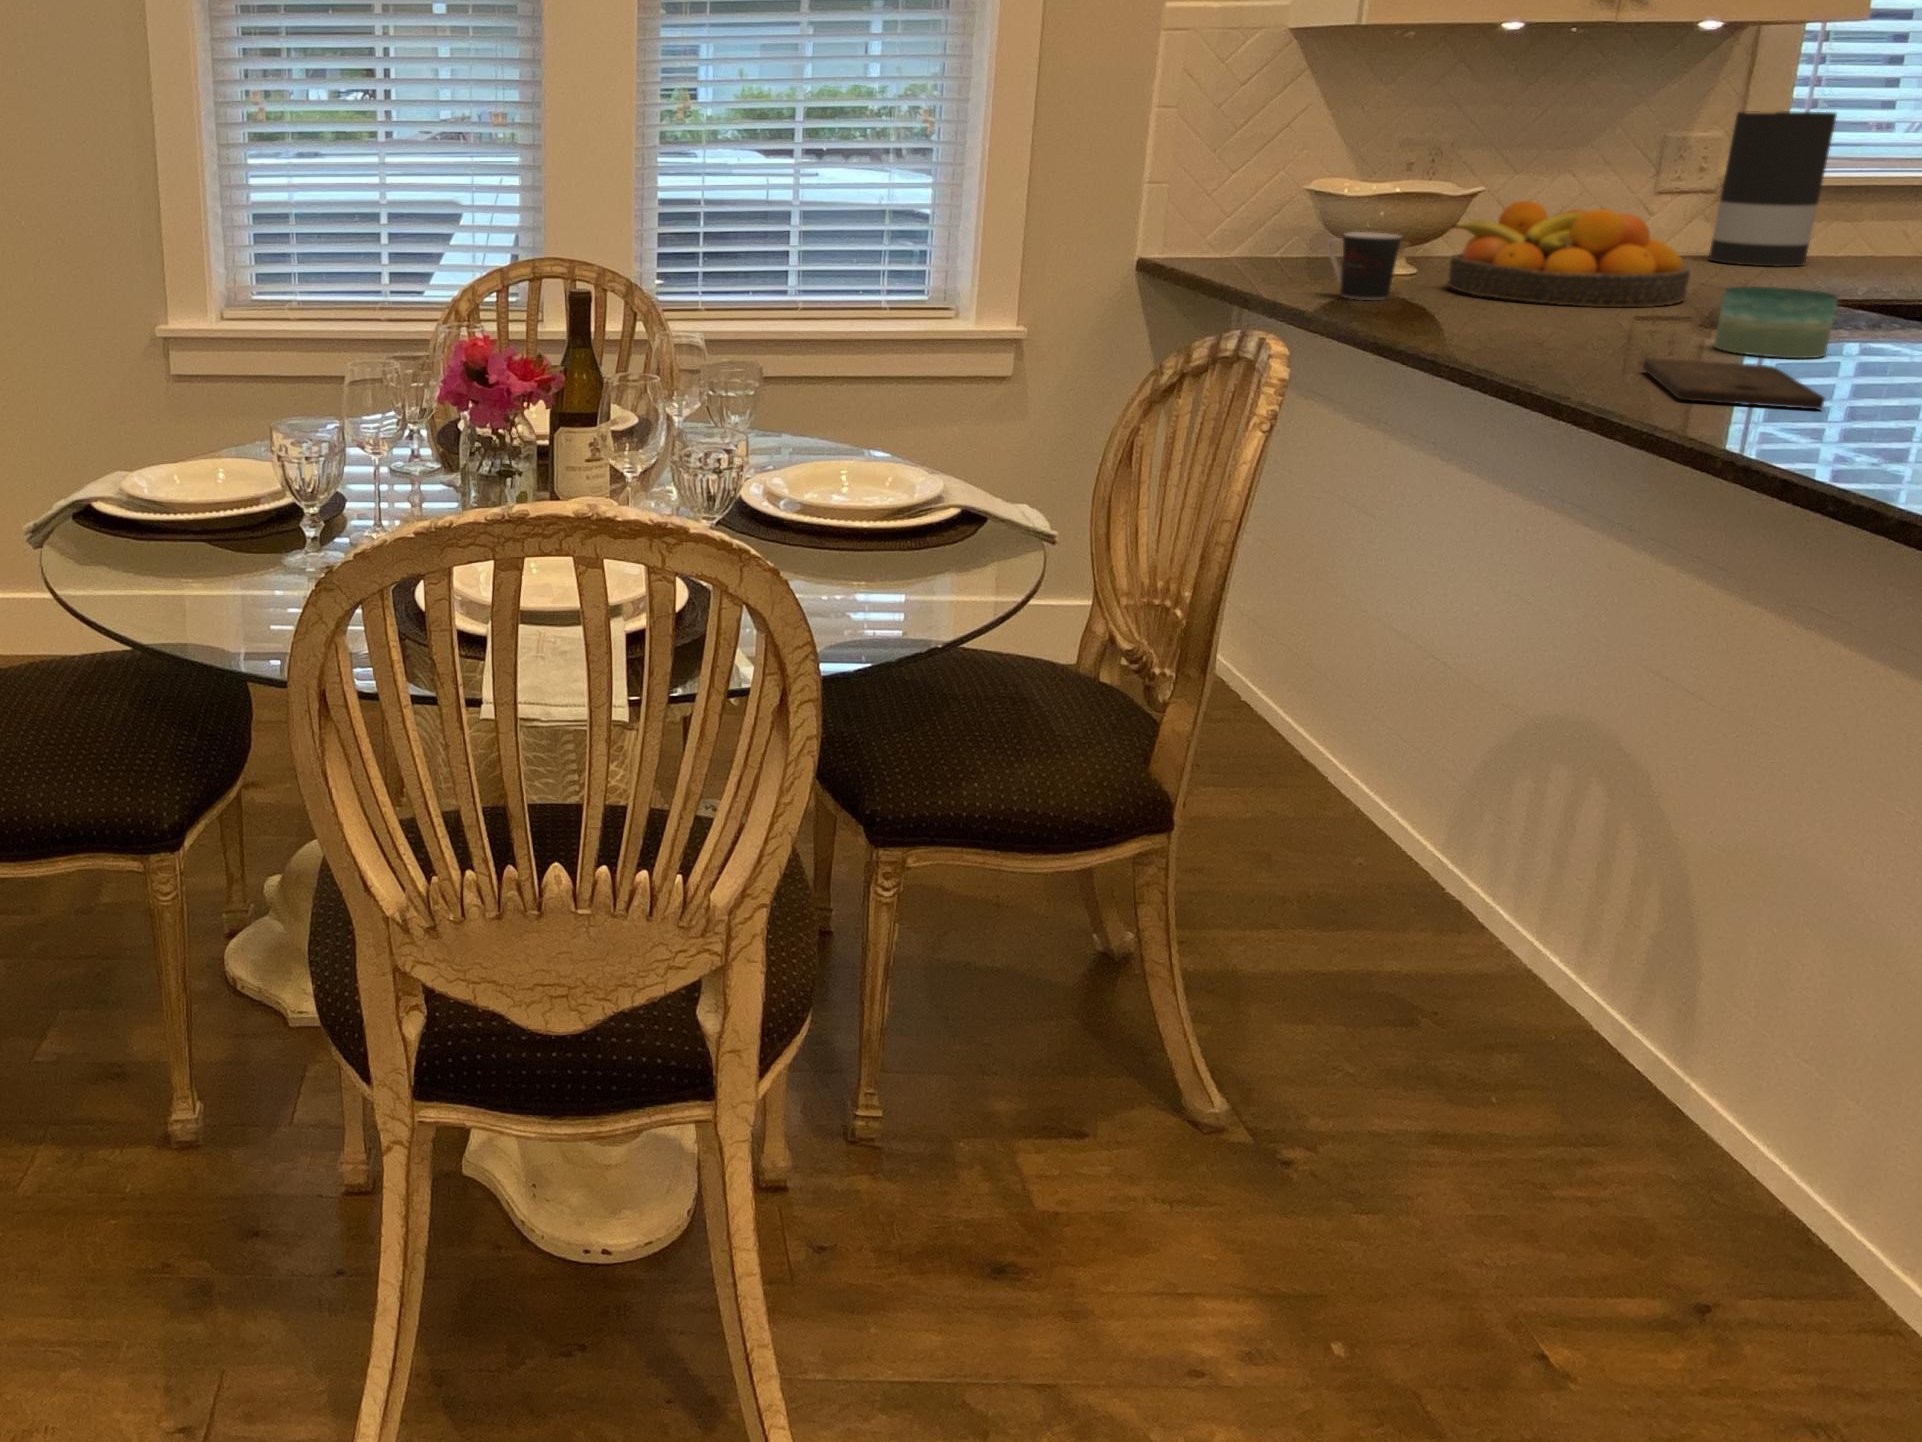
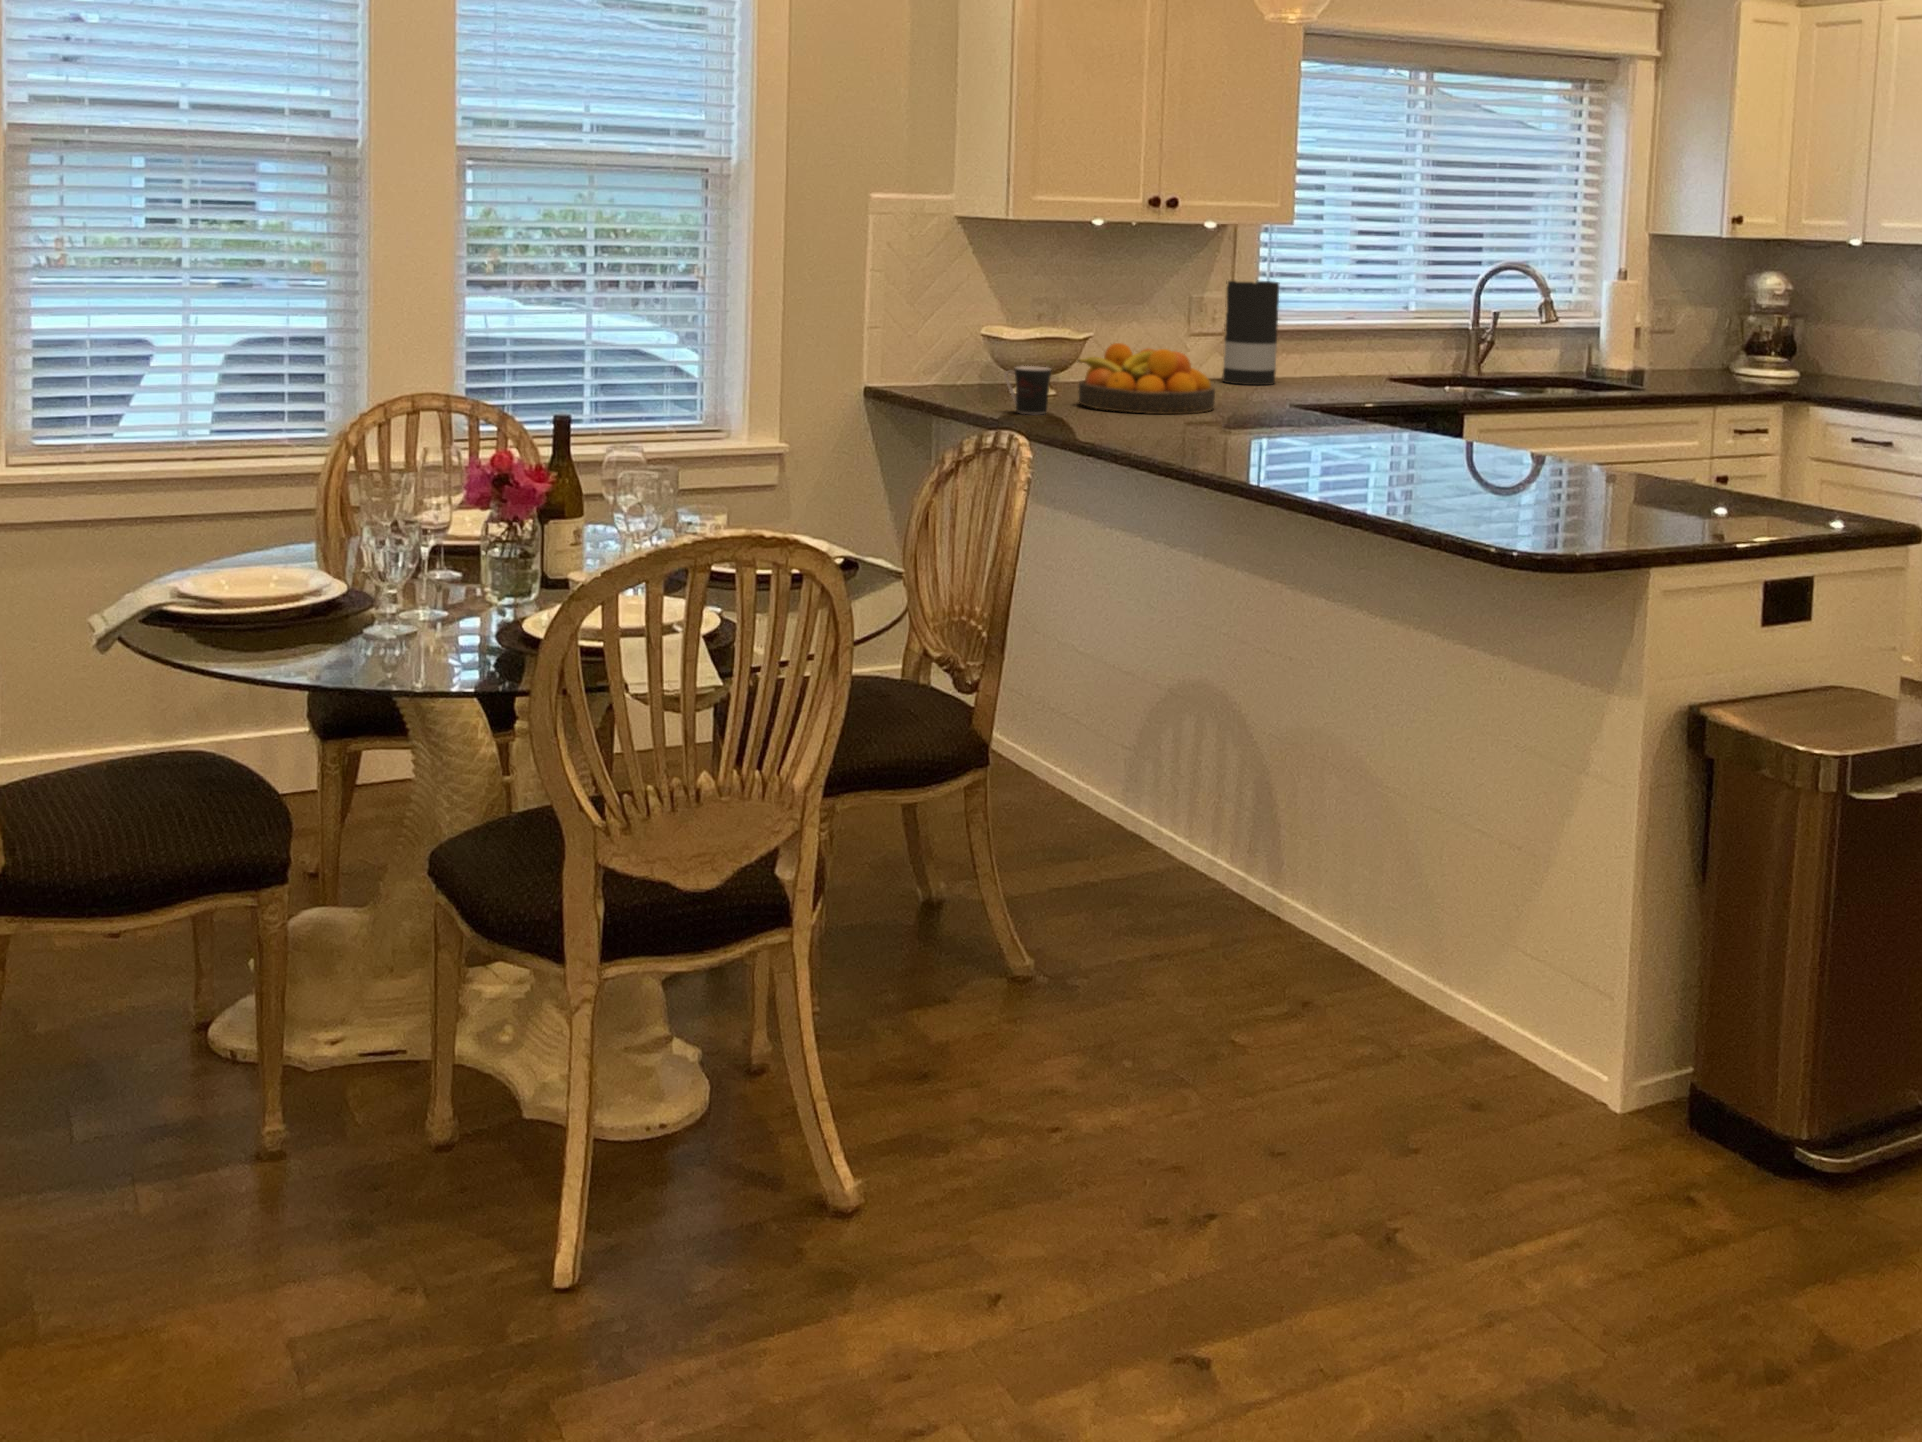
candle: present [1714,287,1838,358] -> none [1234,397,1289,439]
cutting board: present [1643,358,1824,409] -> none [1201,442,1287,464]

